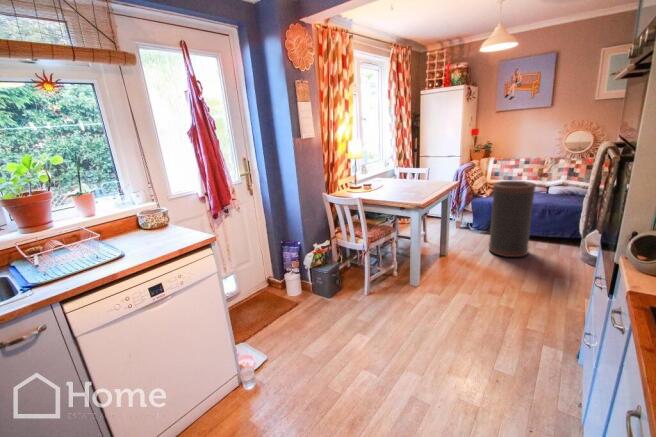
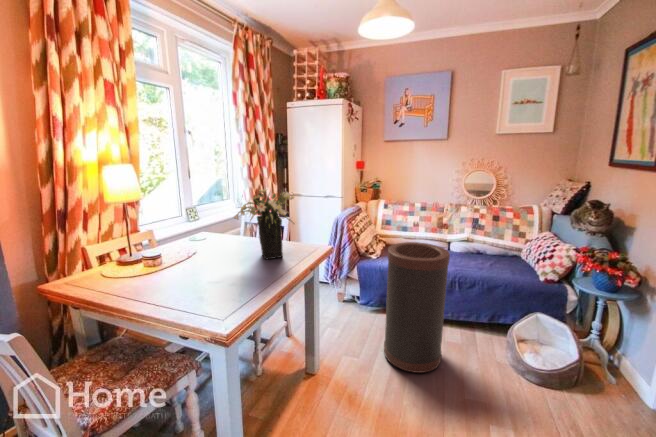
flower arrangement: none [407,148,439,186] -> present [234,188,294,260]

